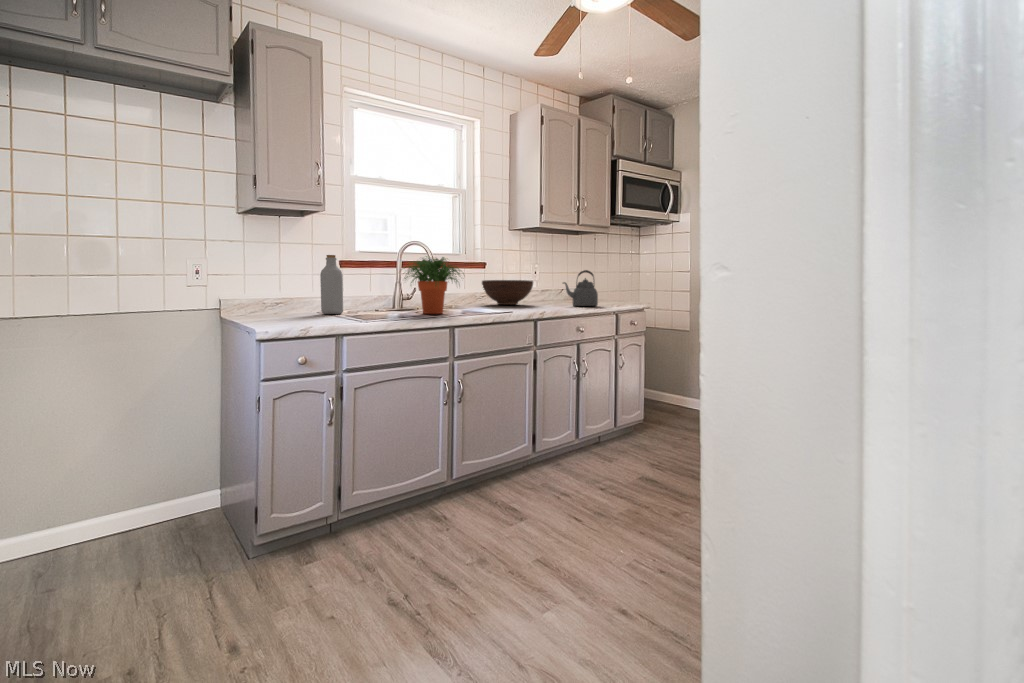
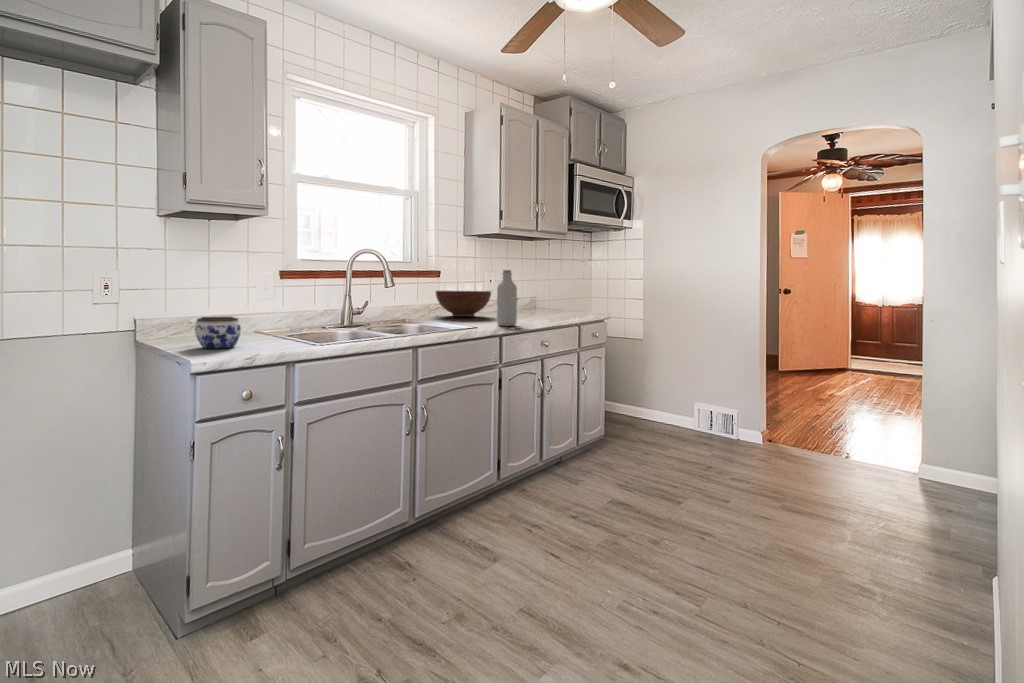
bottle: present [320,255,343,314] -> present [497,270,517,326]
potted plant: present [405,257,460,314] -> none [350,268,426,331]
kettle: present [563,270,598,306] -> none [522,281,559,318]
jar: none [263,297,301,323] -> present [195,317,241,348]

